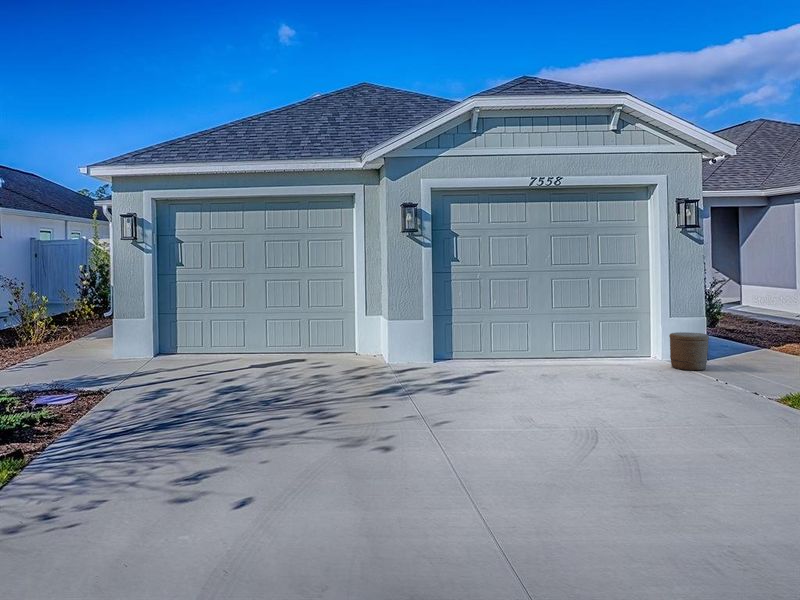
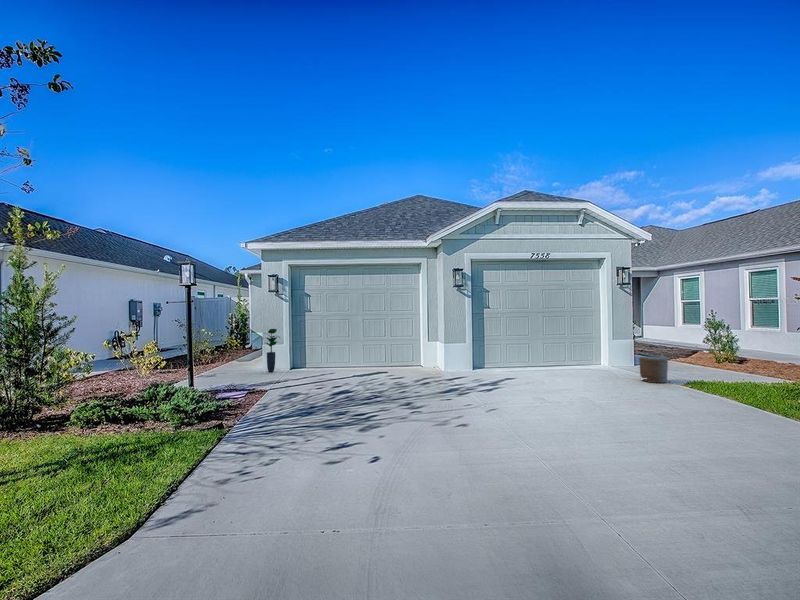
potted plant: none [112,296,144,362] -> present [266,329,280,372]

